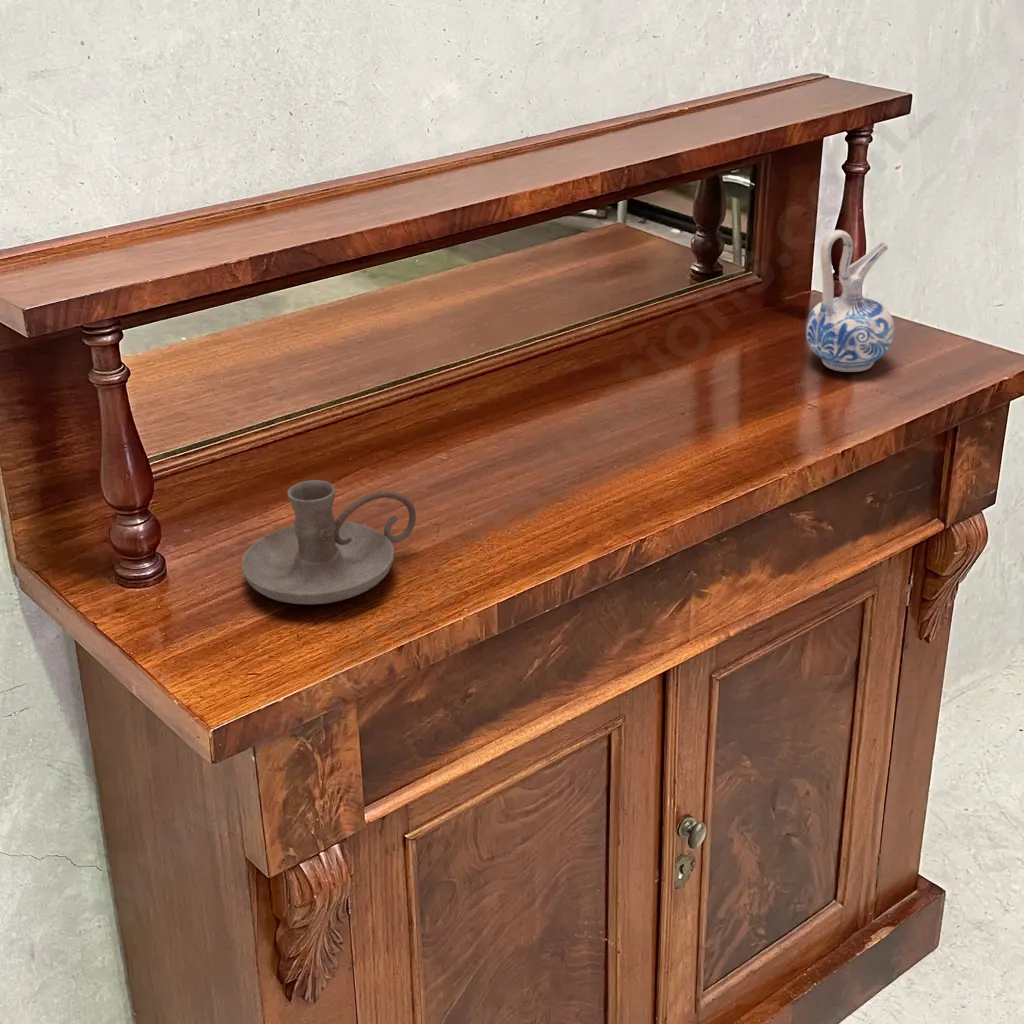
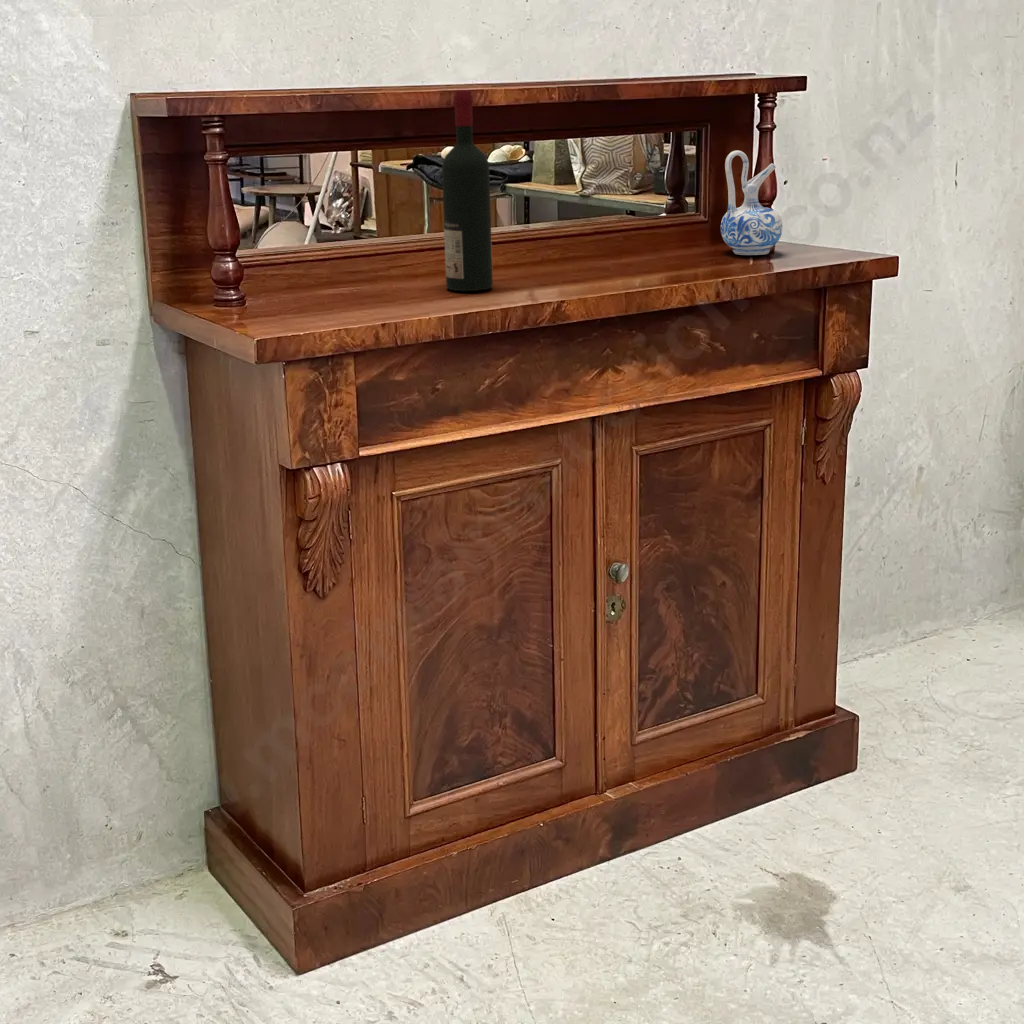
wine bottle: none [452,227,531,526] -> present [442,90,493,291]
candle holder: present [241,480,416,604] -> none [295,236,411,305]

